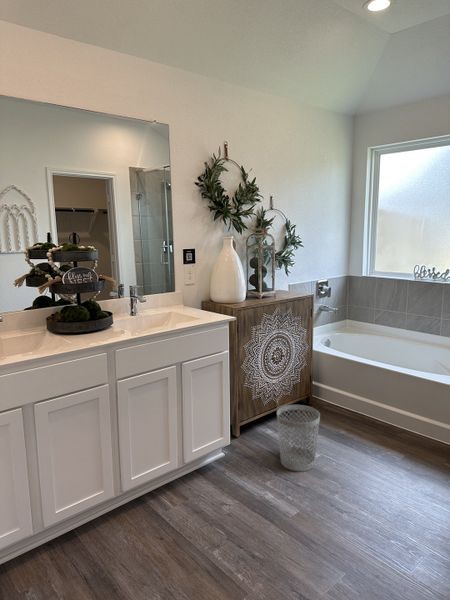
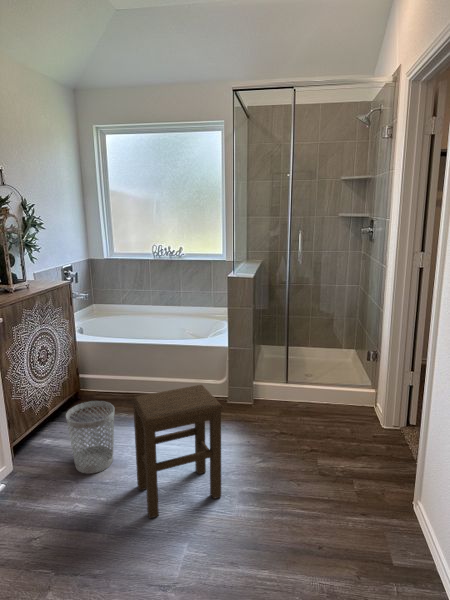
stool: none [321,408,413,544] -> present [132,385,224,518]

